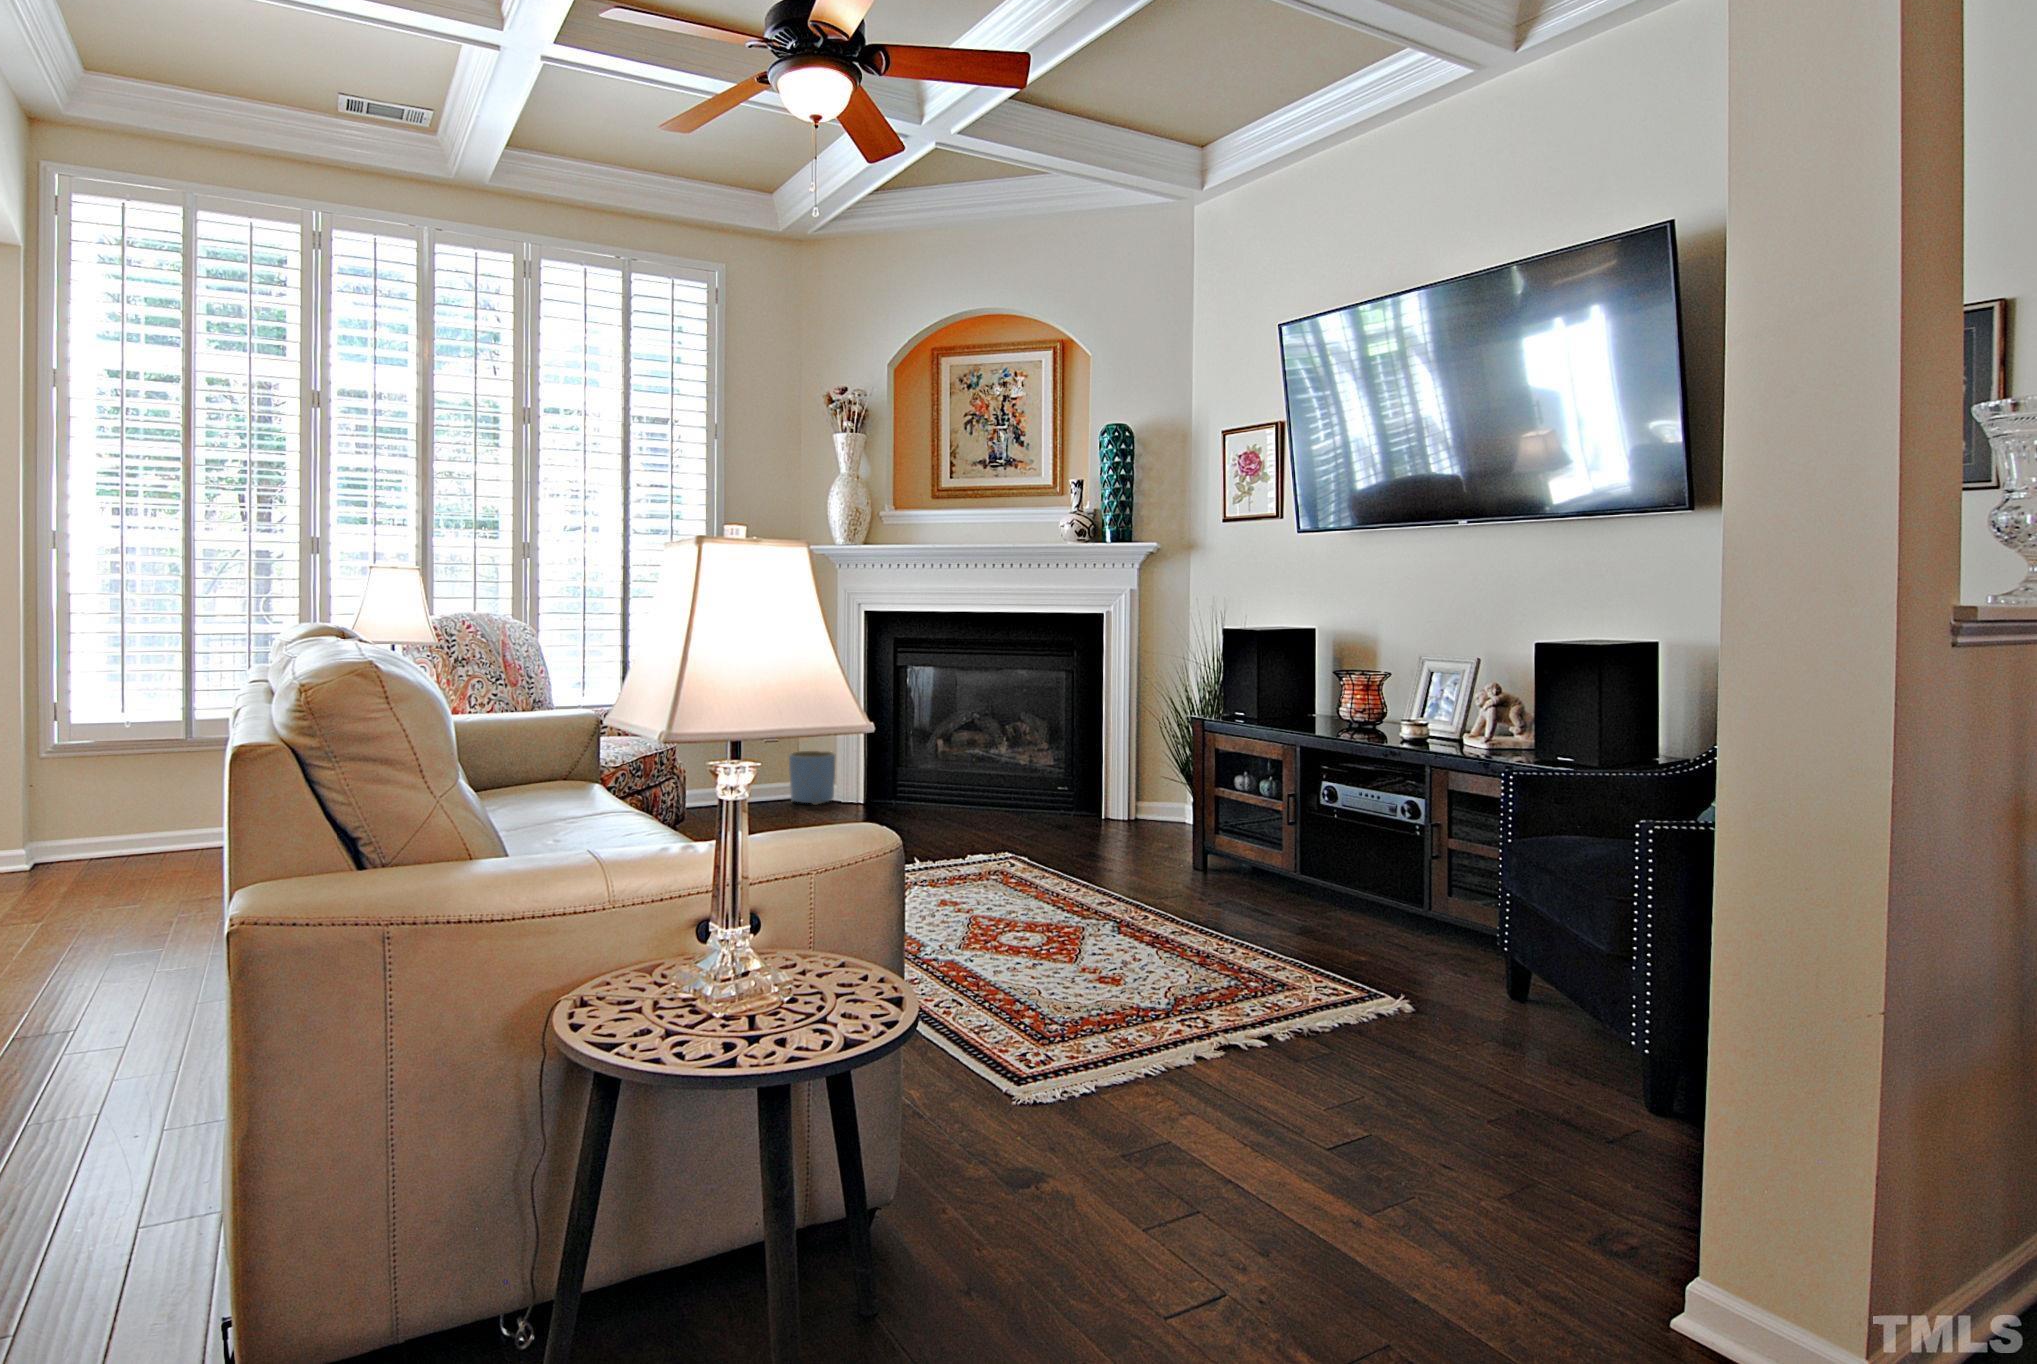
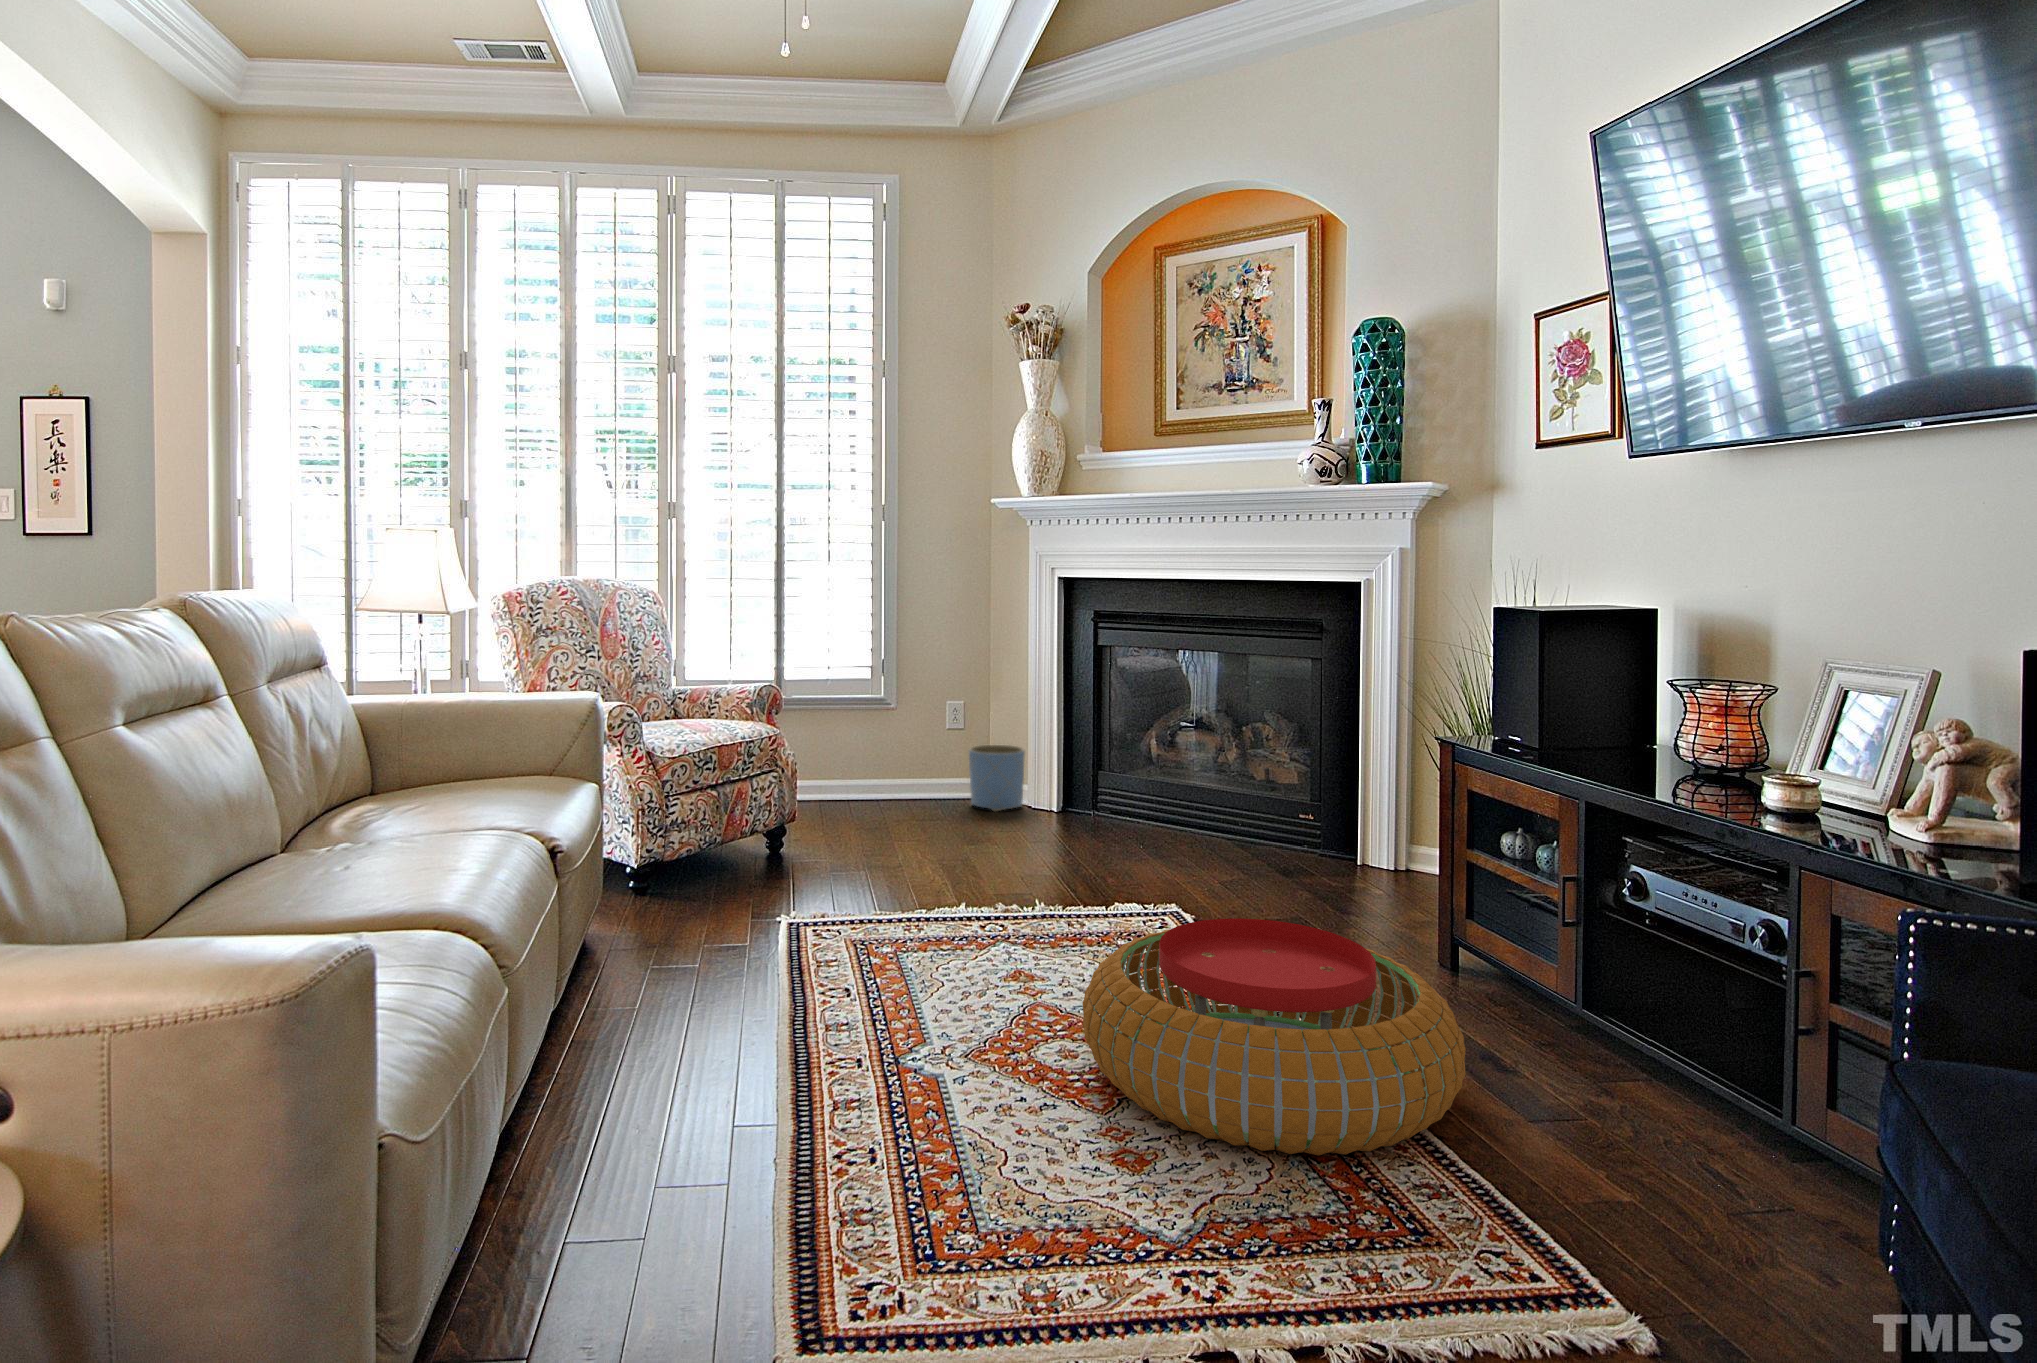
pouf: none [1028,836,1271,967] -> present [1082,918,1466,1156]

